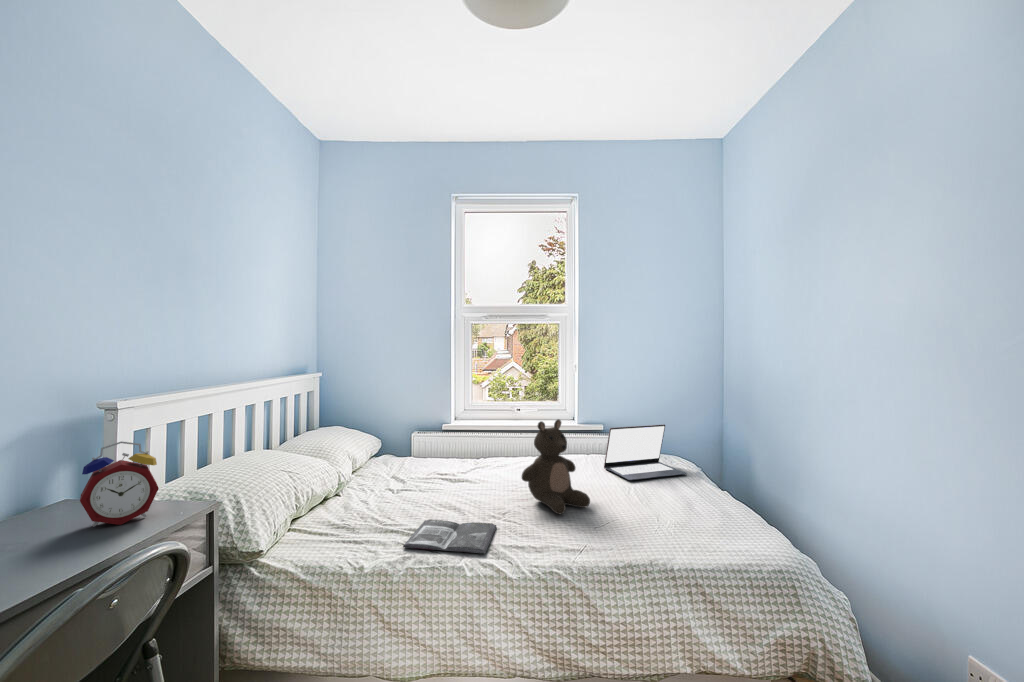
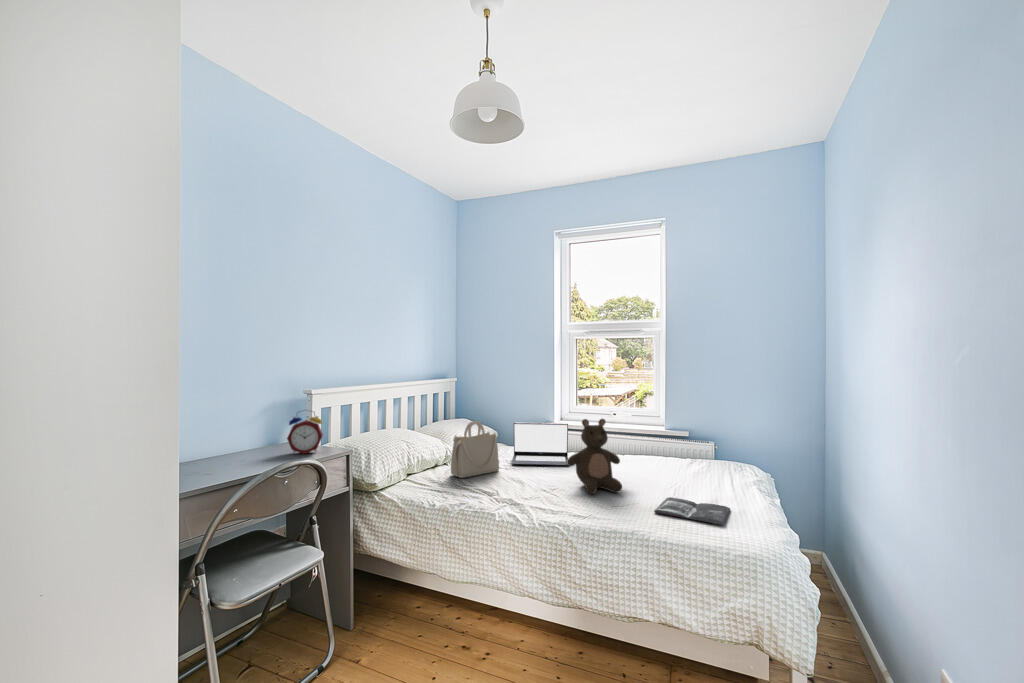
laptop: present [604,424,687,480] -> present [512,423,568,465]
handbag: none [355,432,418,514] -> present [451,421,499,478]
magazine: present [403,520,496,553] -> present [654,497,730,525]

